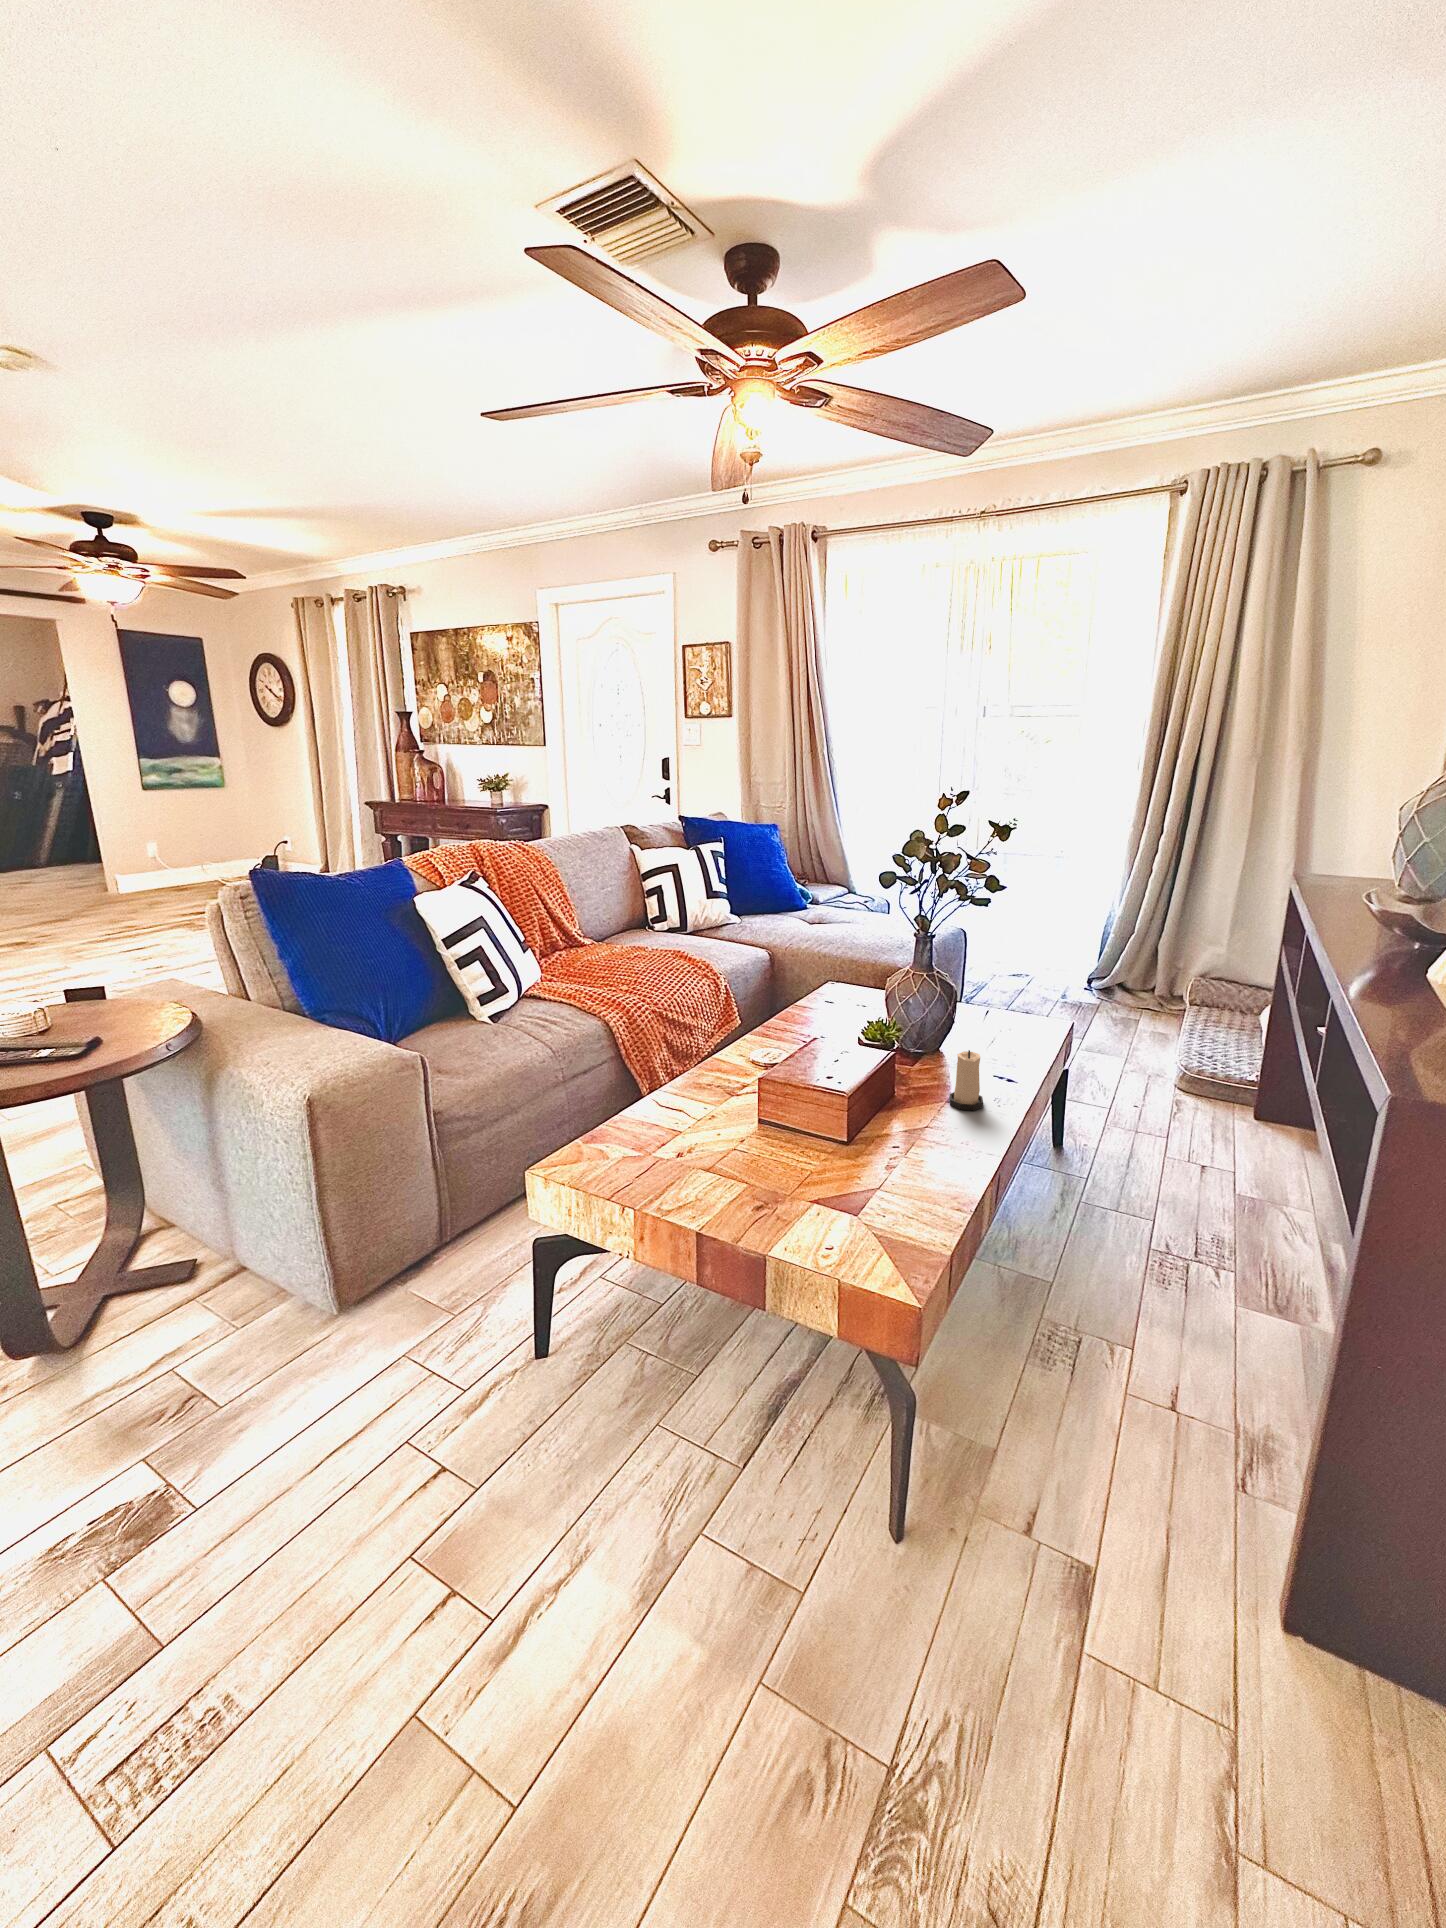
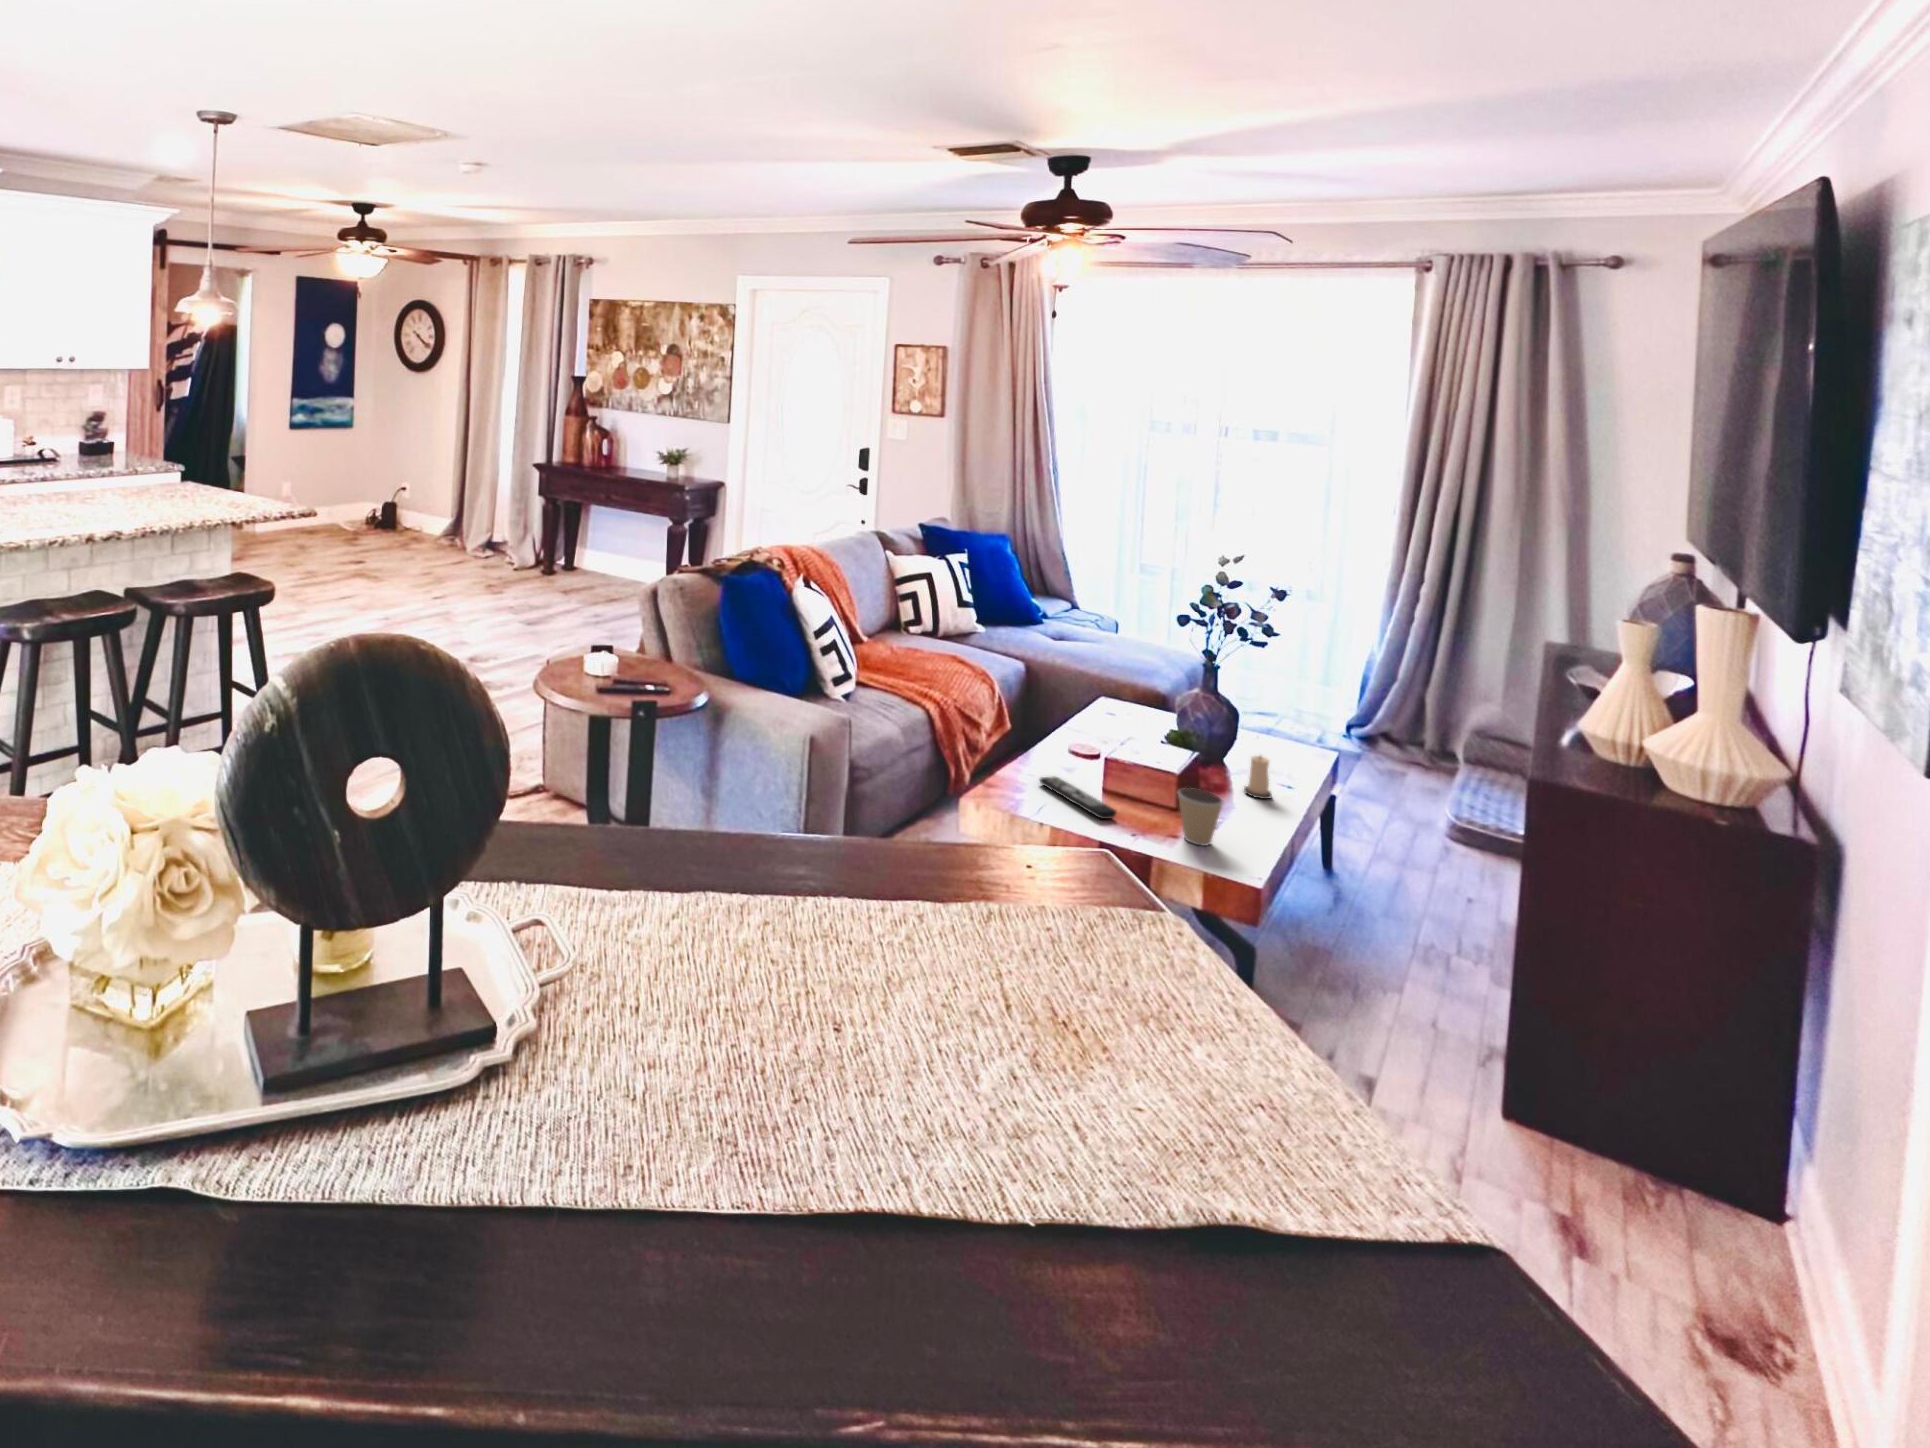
remote control: none [659,1117,742,1191] -> present [1040,777,1116,819]
coffee cup: none [821,1131,889,1224] -> present [1178,788,1223,846]

